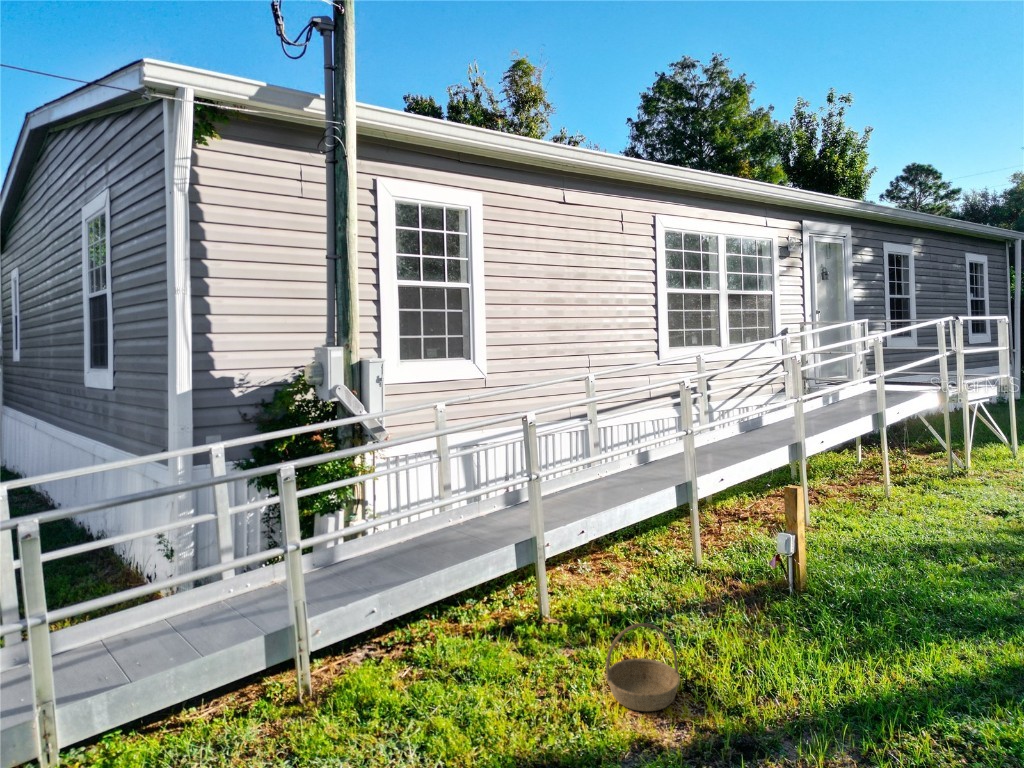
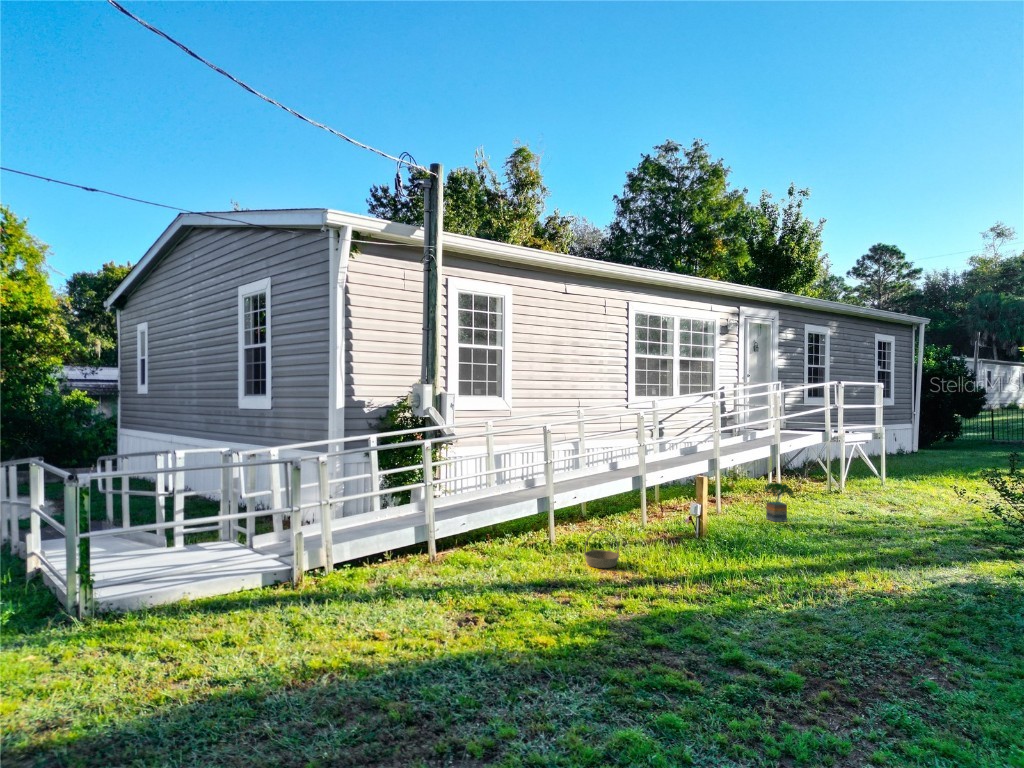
potted tree: none [898,475,957,543] -> present [764,483,793,522]

